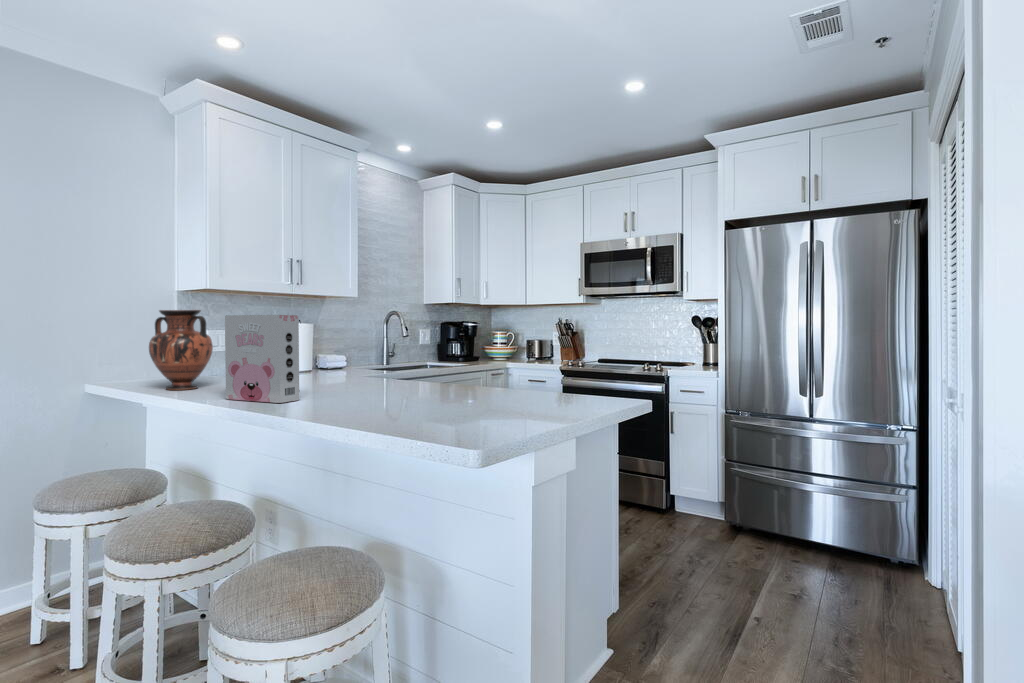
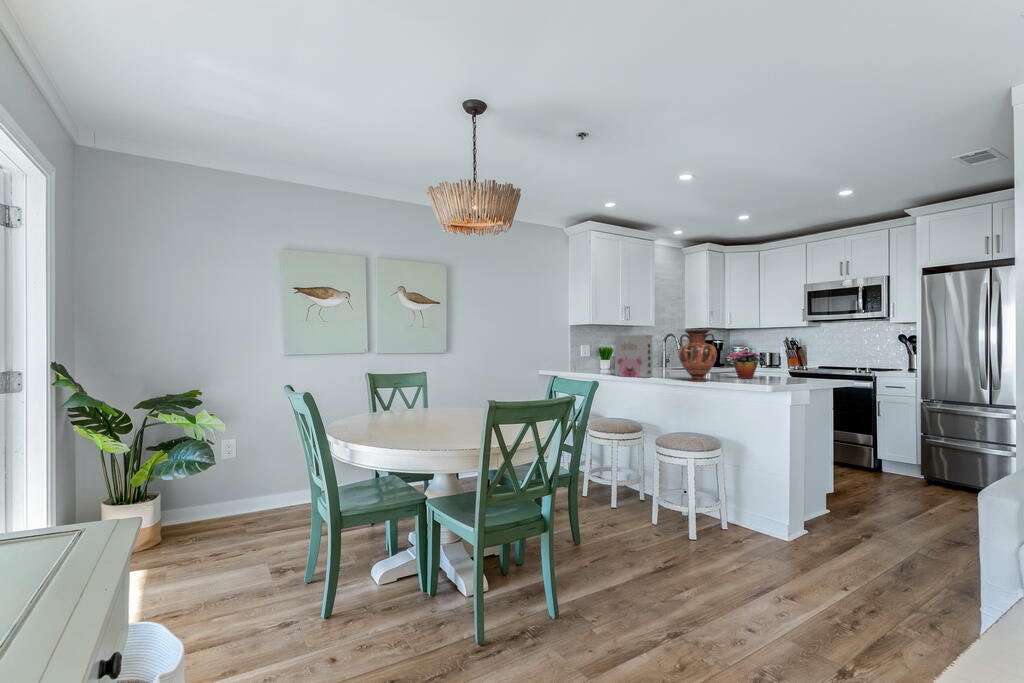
vase: present [149,310,213,390] -> present [679,330,717,381]
flower arrangement: none [435,345,511,397] -> present [728,351,762,378]

